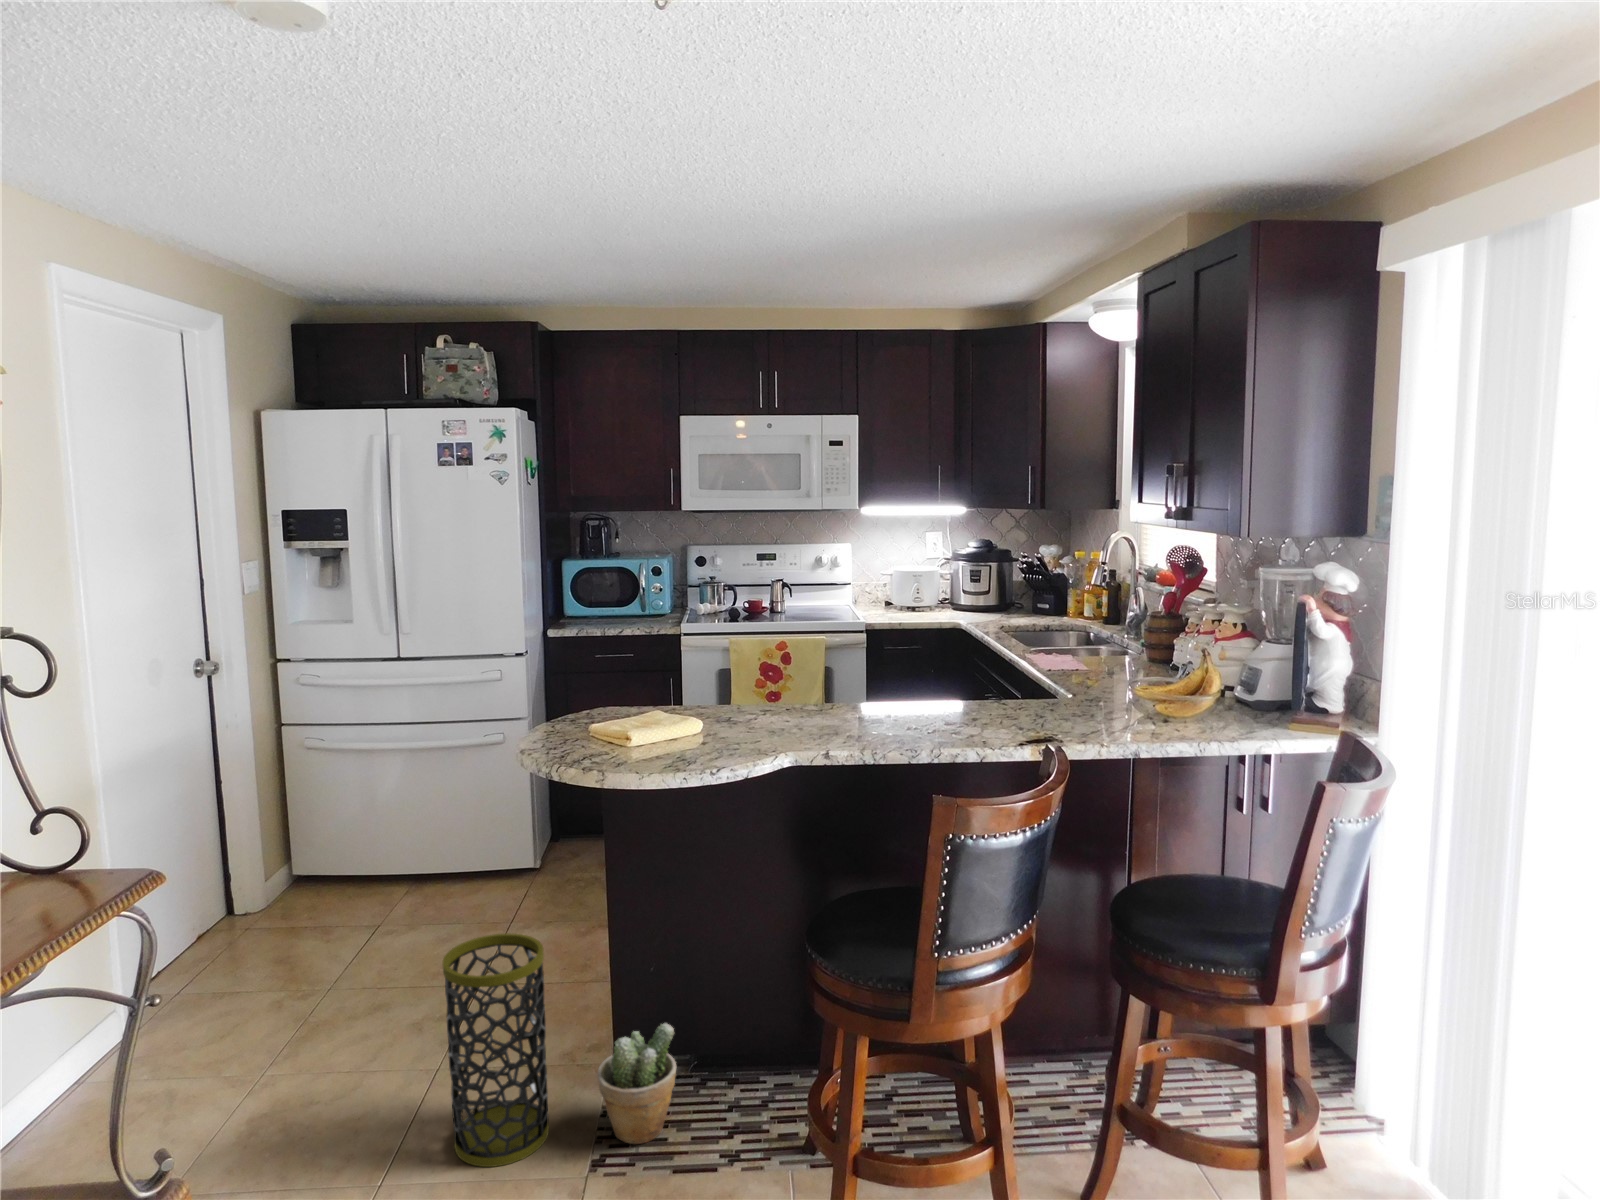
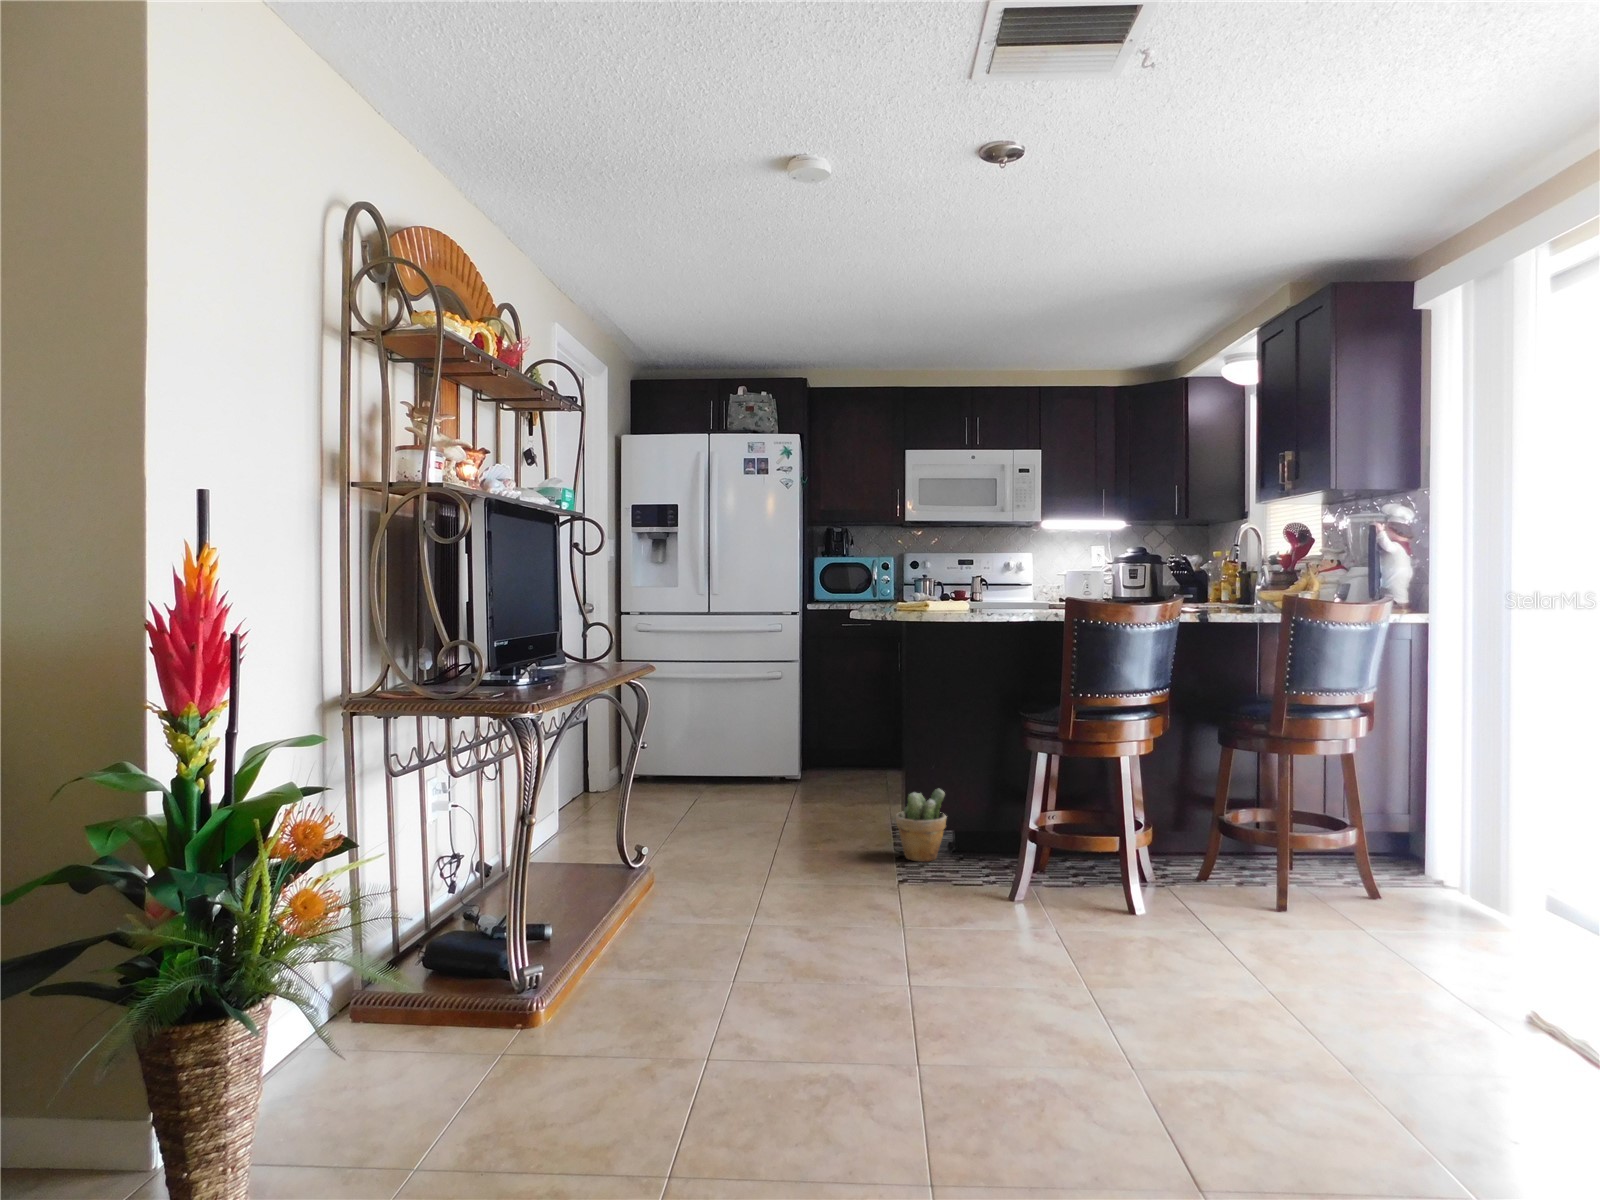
trash can: present [443,934,549,1167] -> none [803,730,864,865]

